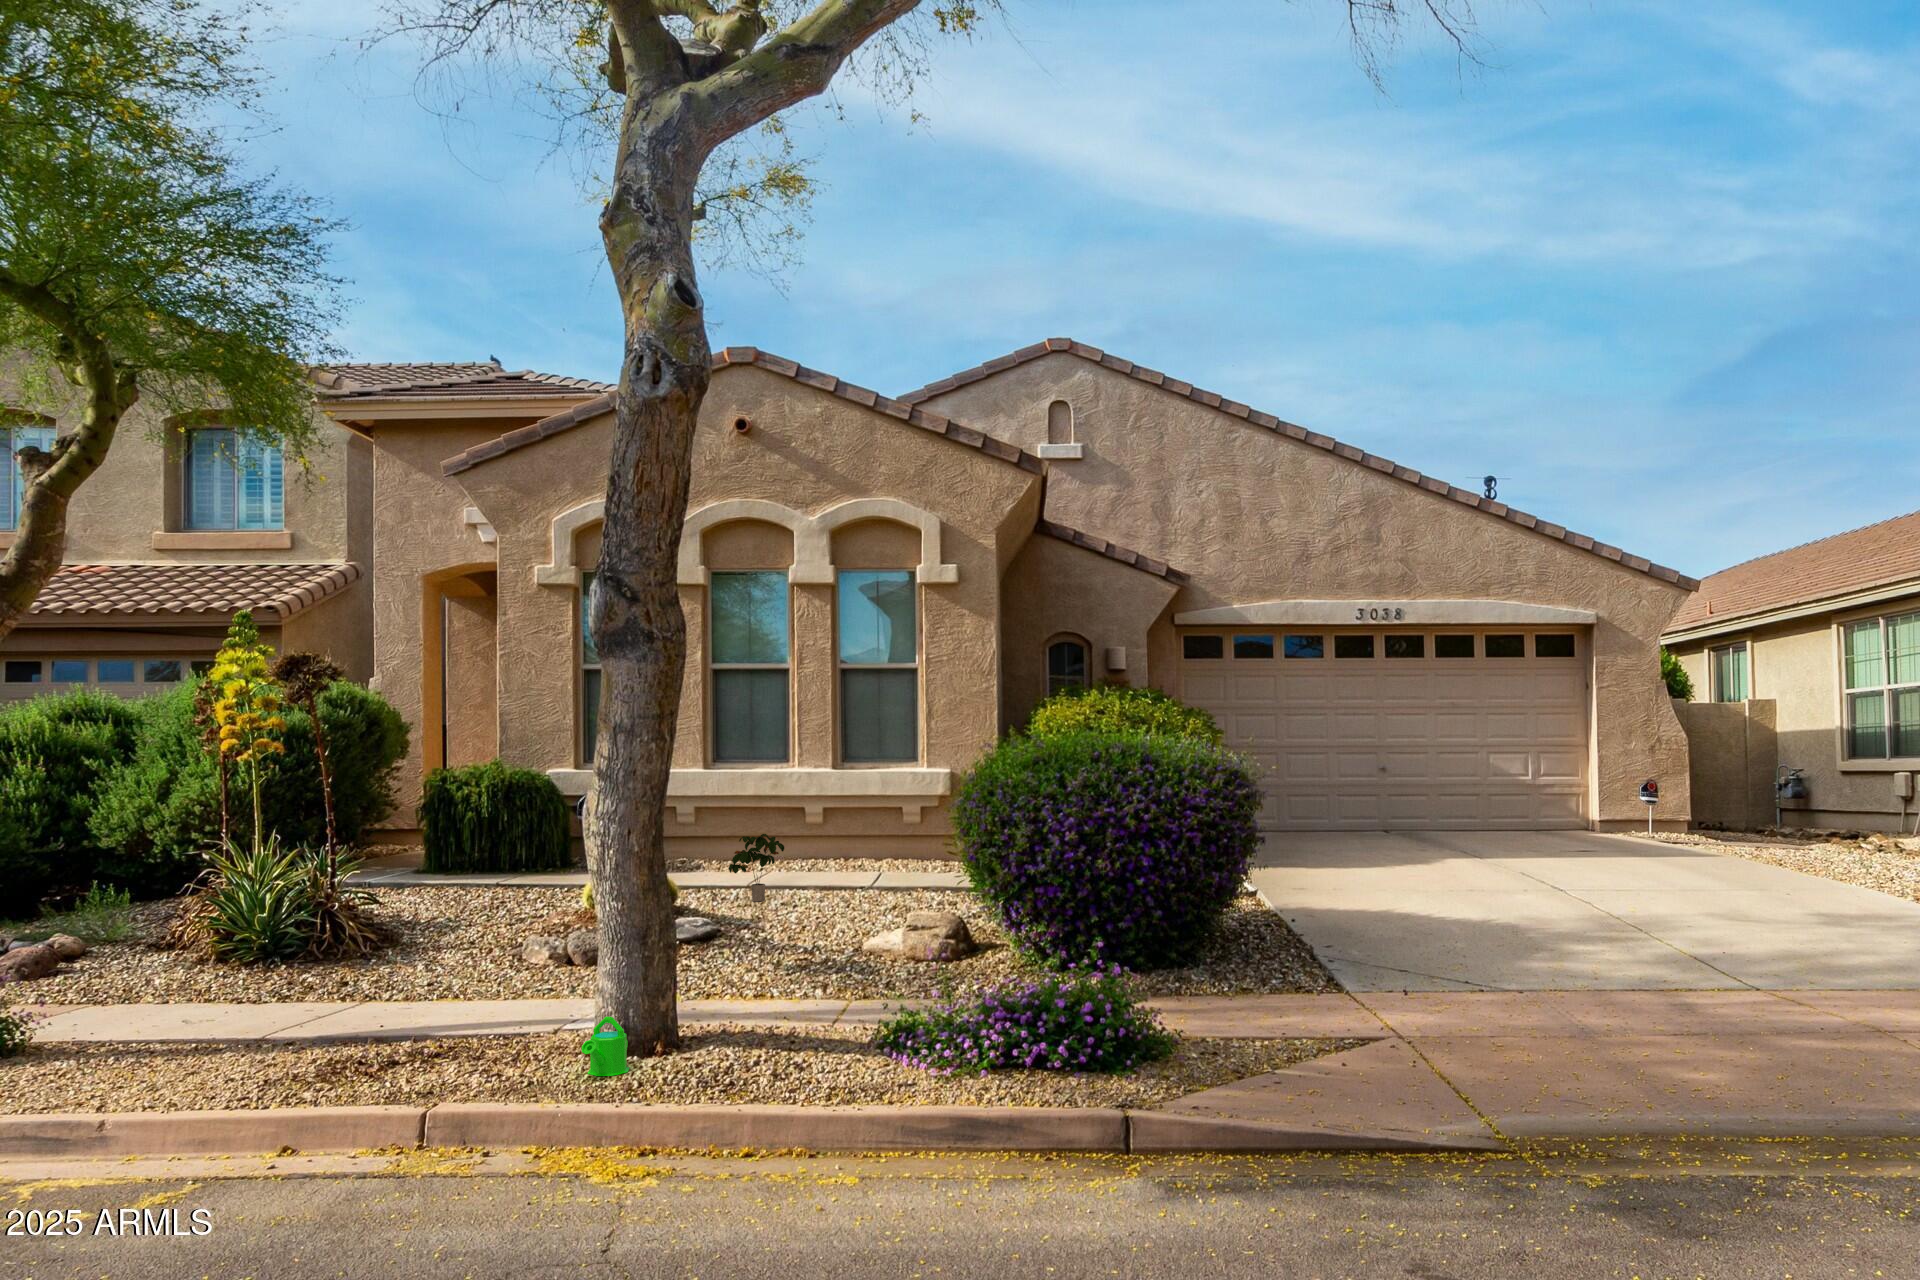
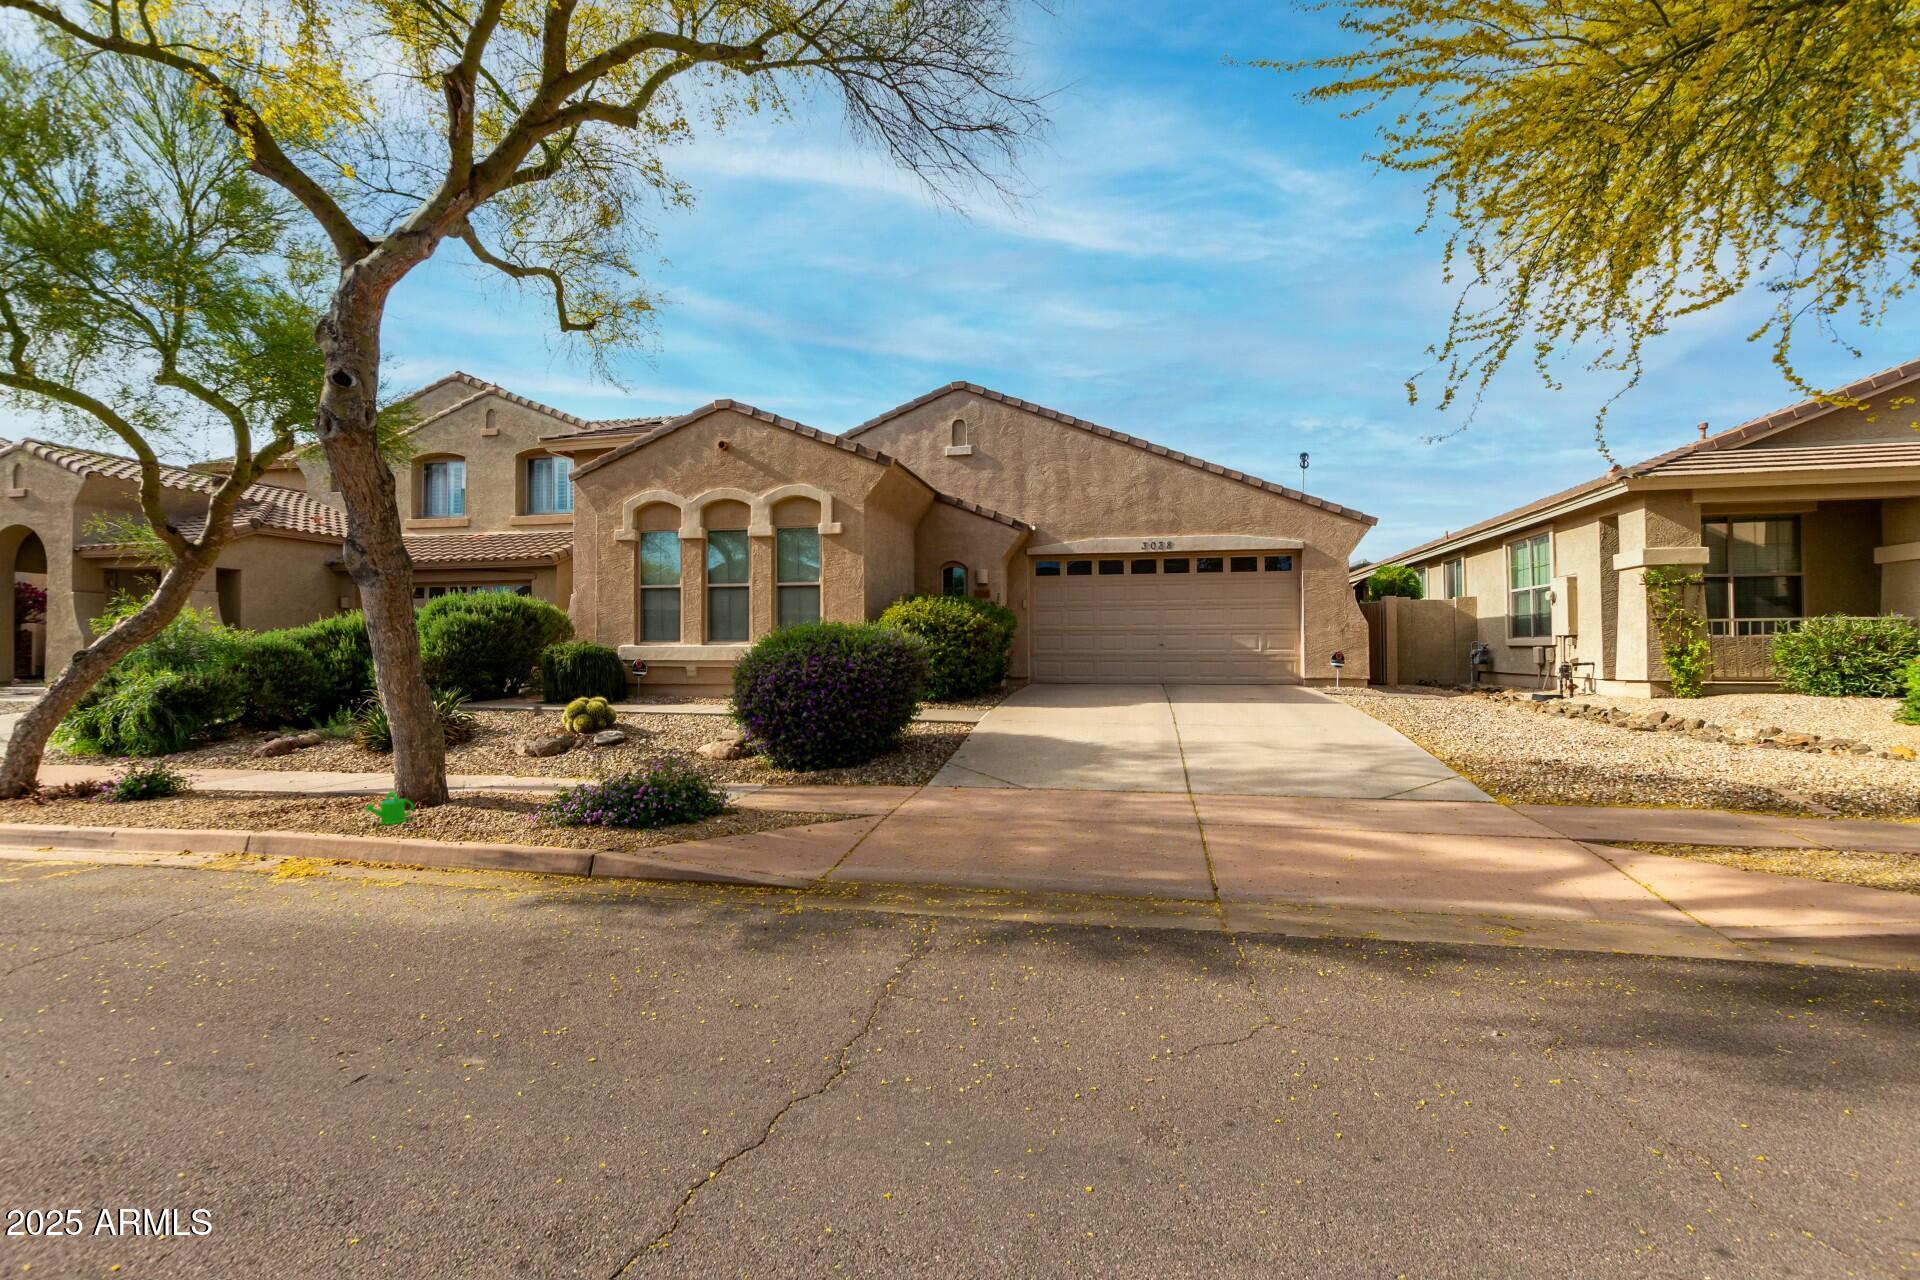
potted plant: present [728,834,784,901] -> present [519,679,553,715]

